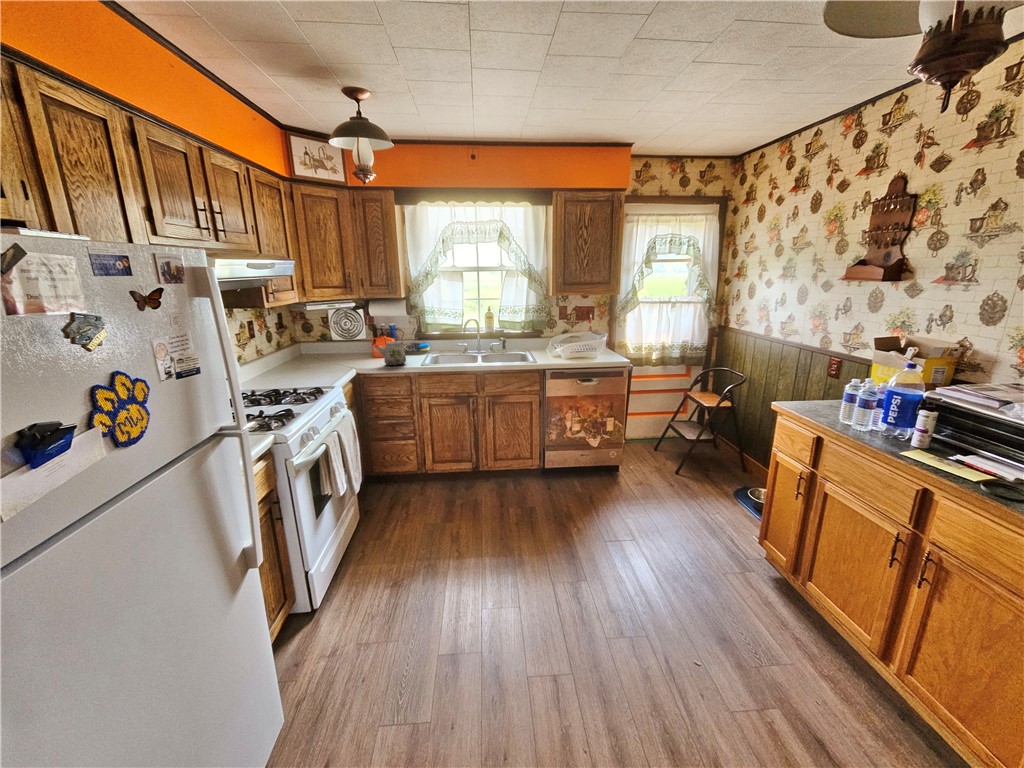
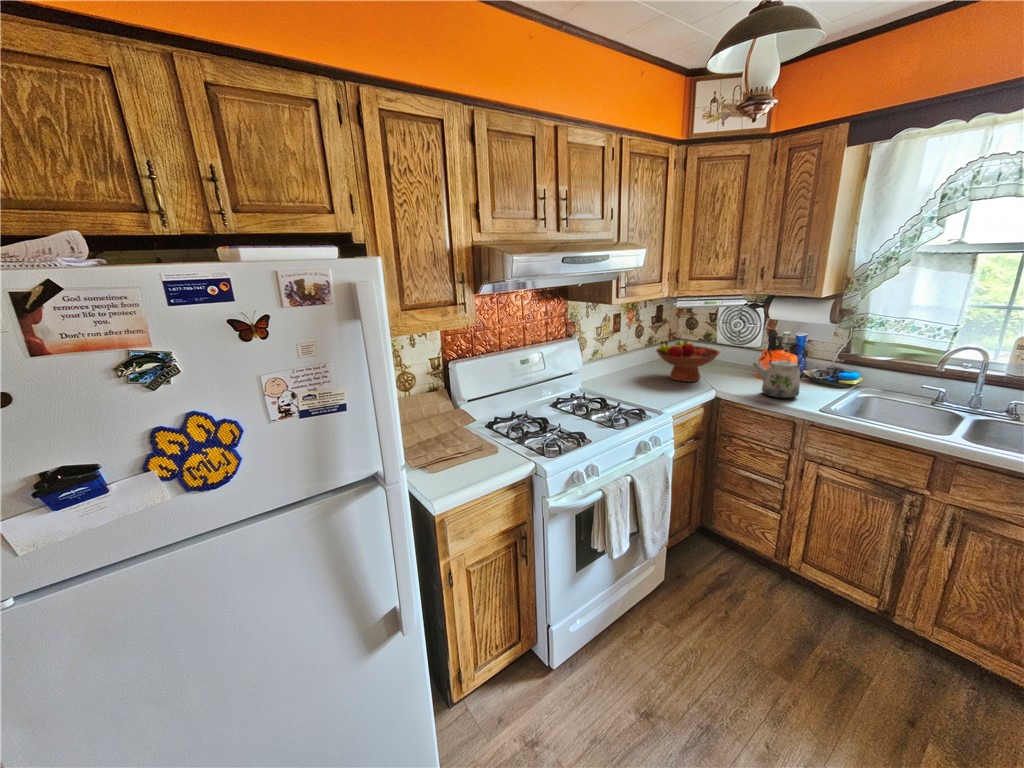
fruit bowl: none [298,337,350,369] -> present [656,340,720,382]

